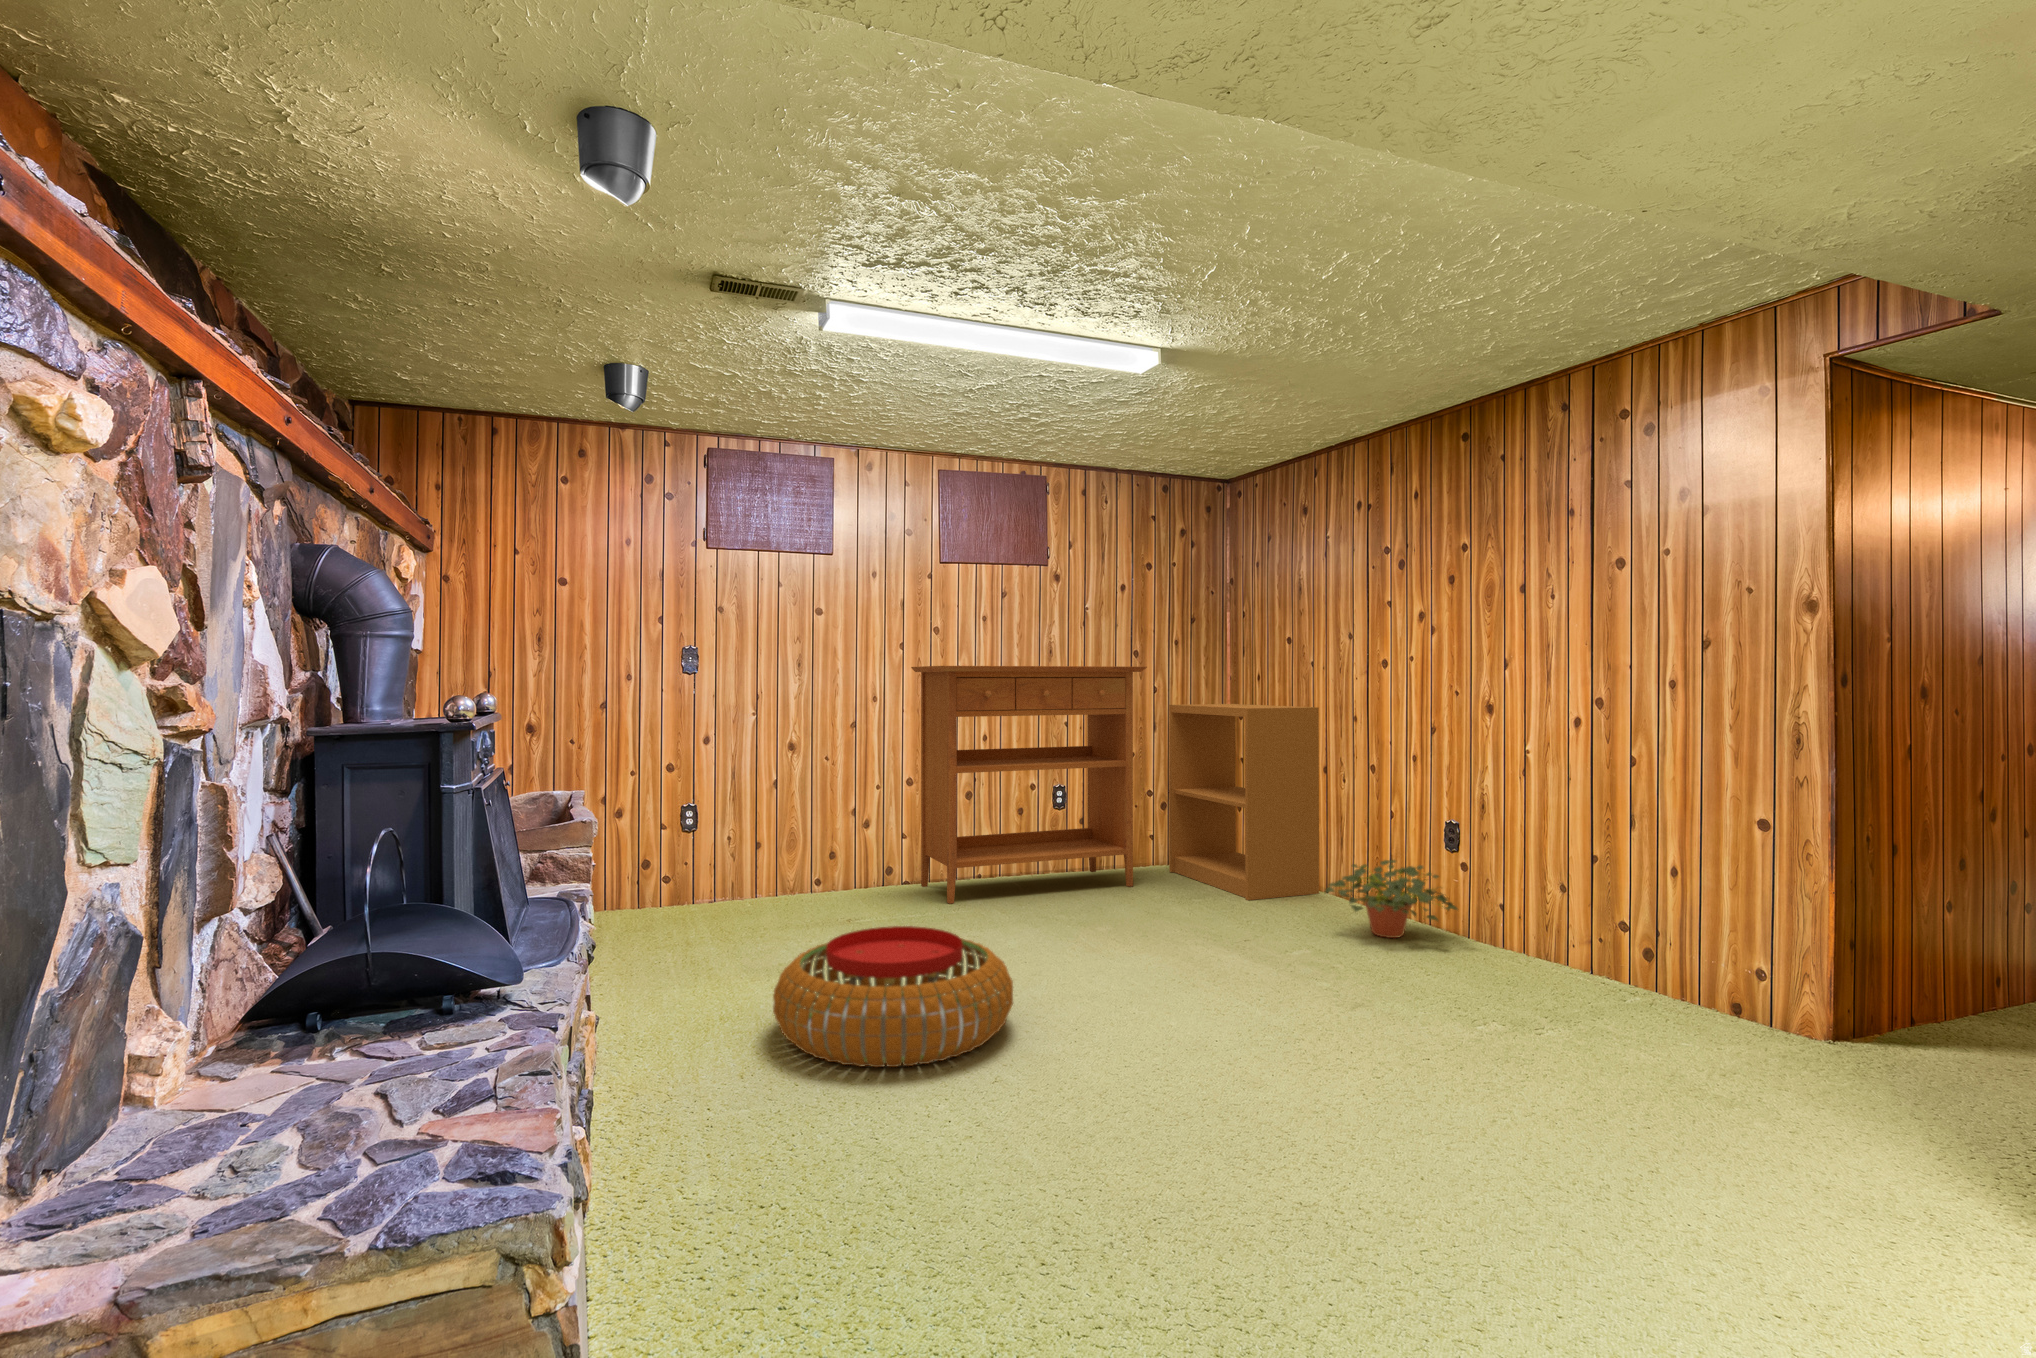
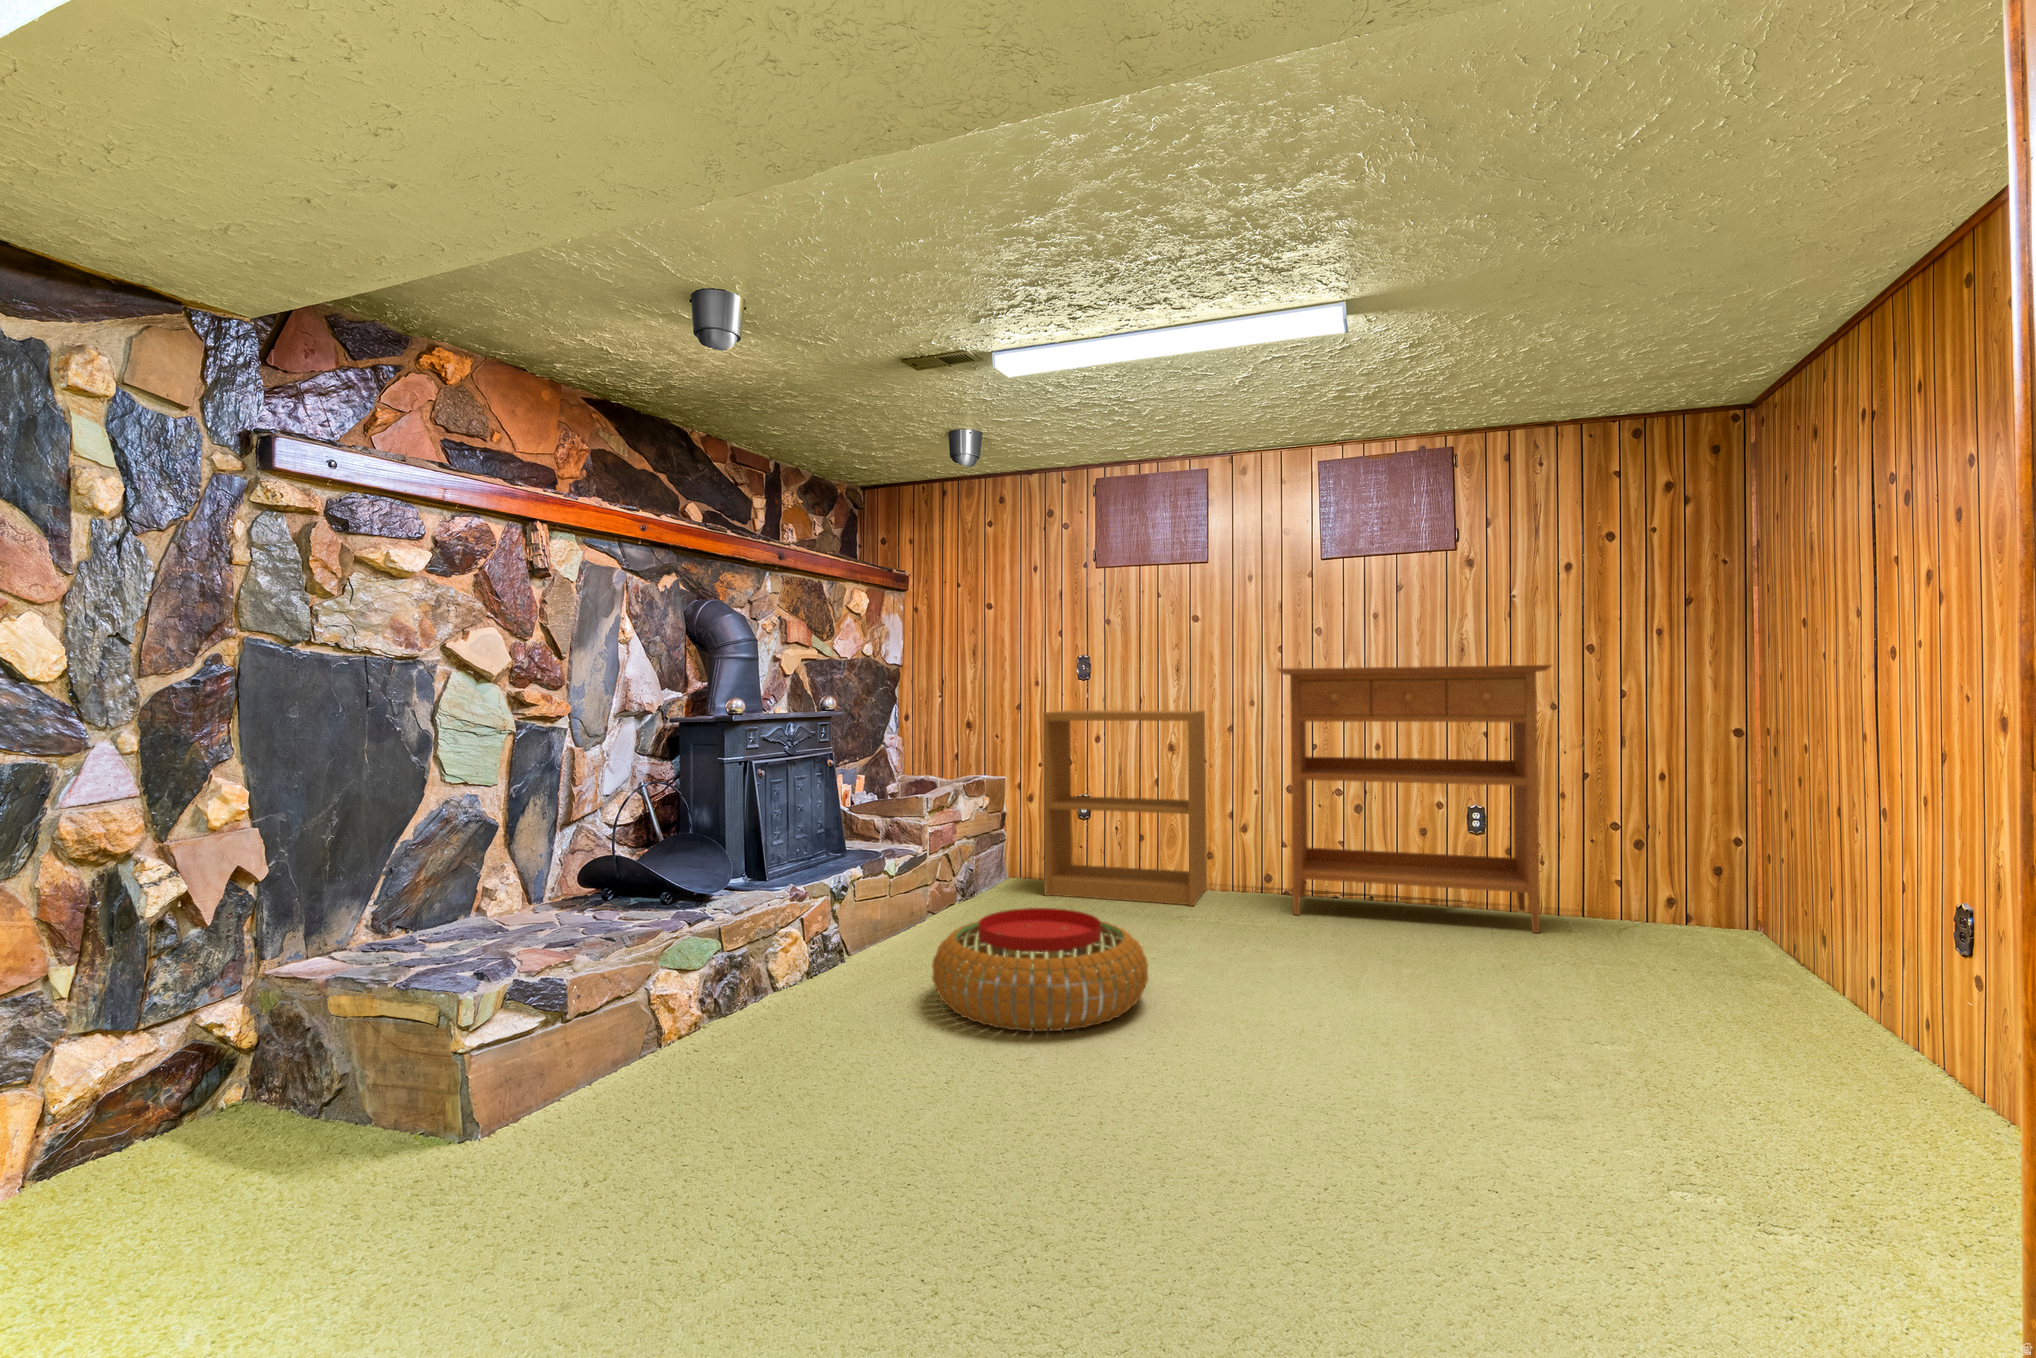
bookshelf: present [1169,704,1319,900] -> present [1043,710,1207,906]
potted plant: present [1325,860,1457,938] -> none [1700,943,1943,1063]

